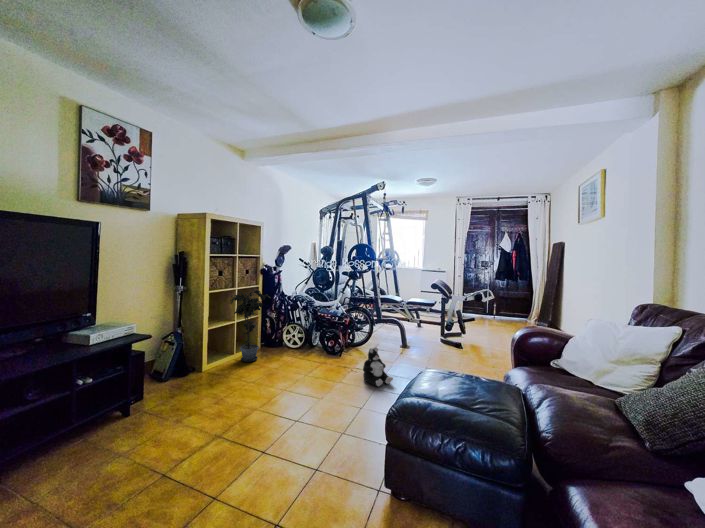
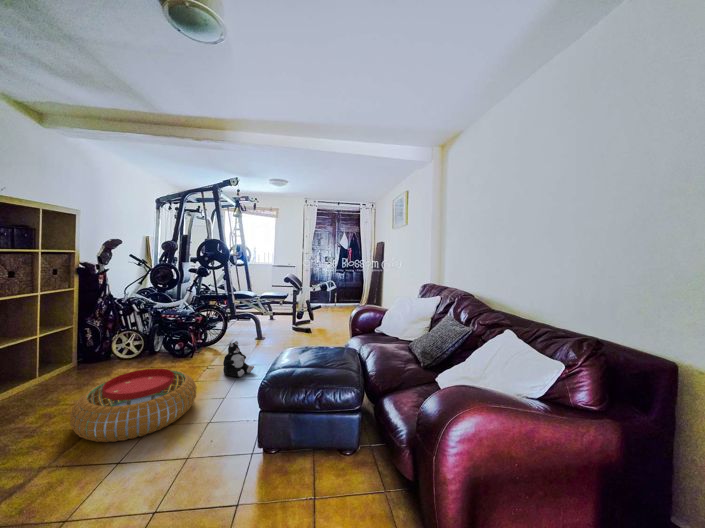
potted plant: present [230,287,271,362] -> none [29,290,95,385]
pouf: none [240,363,334,428] -> present [70,369,197,442]

